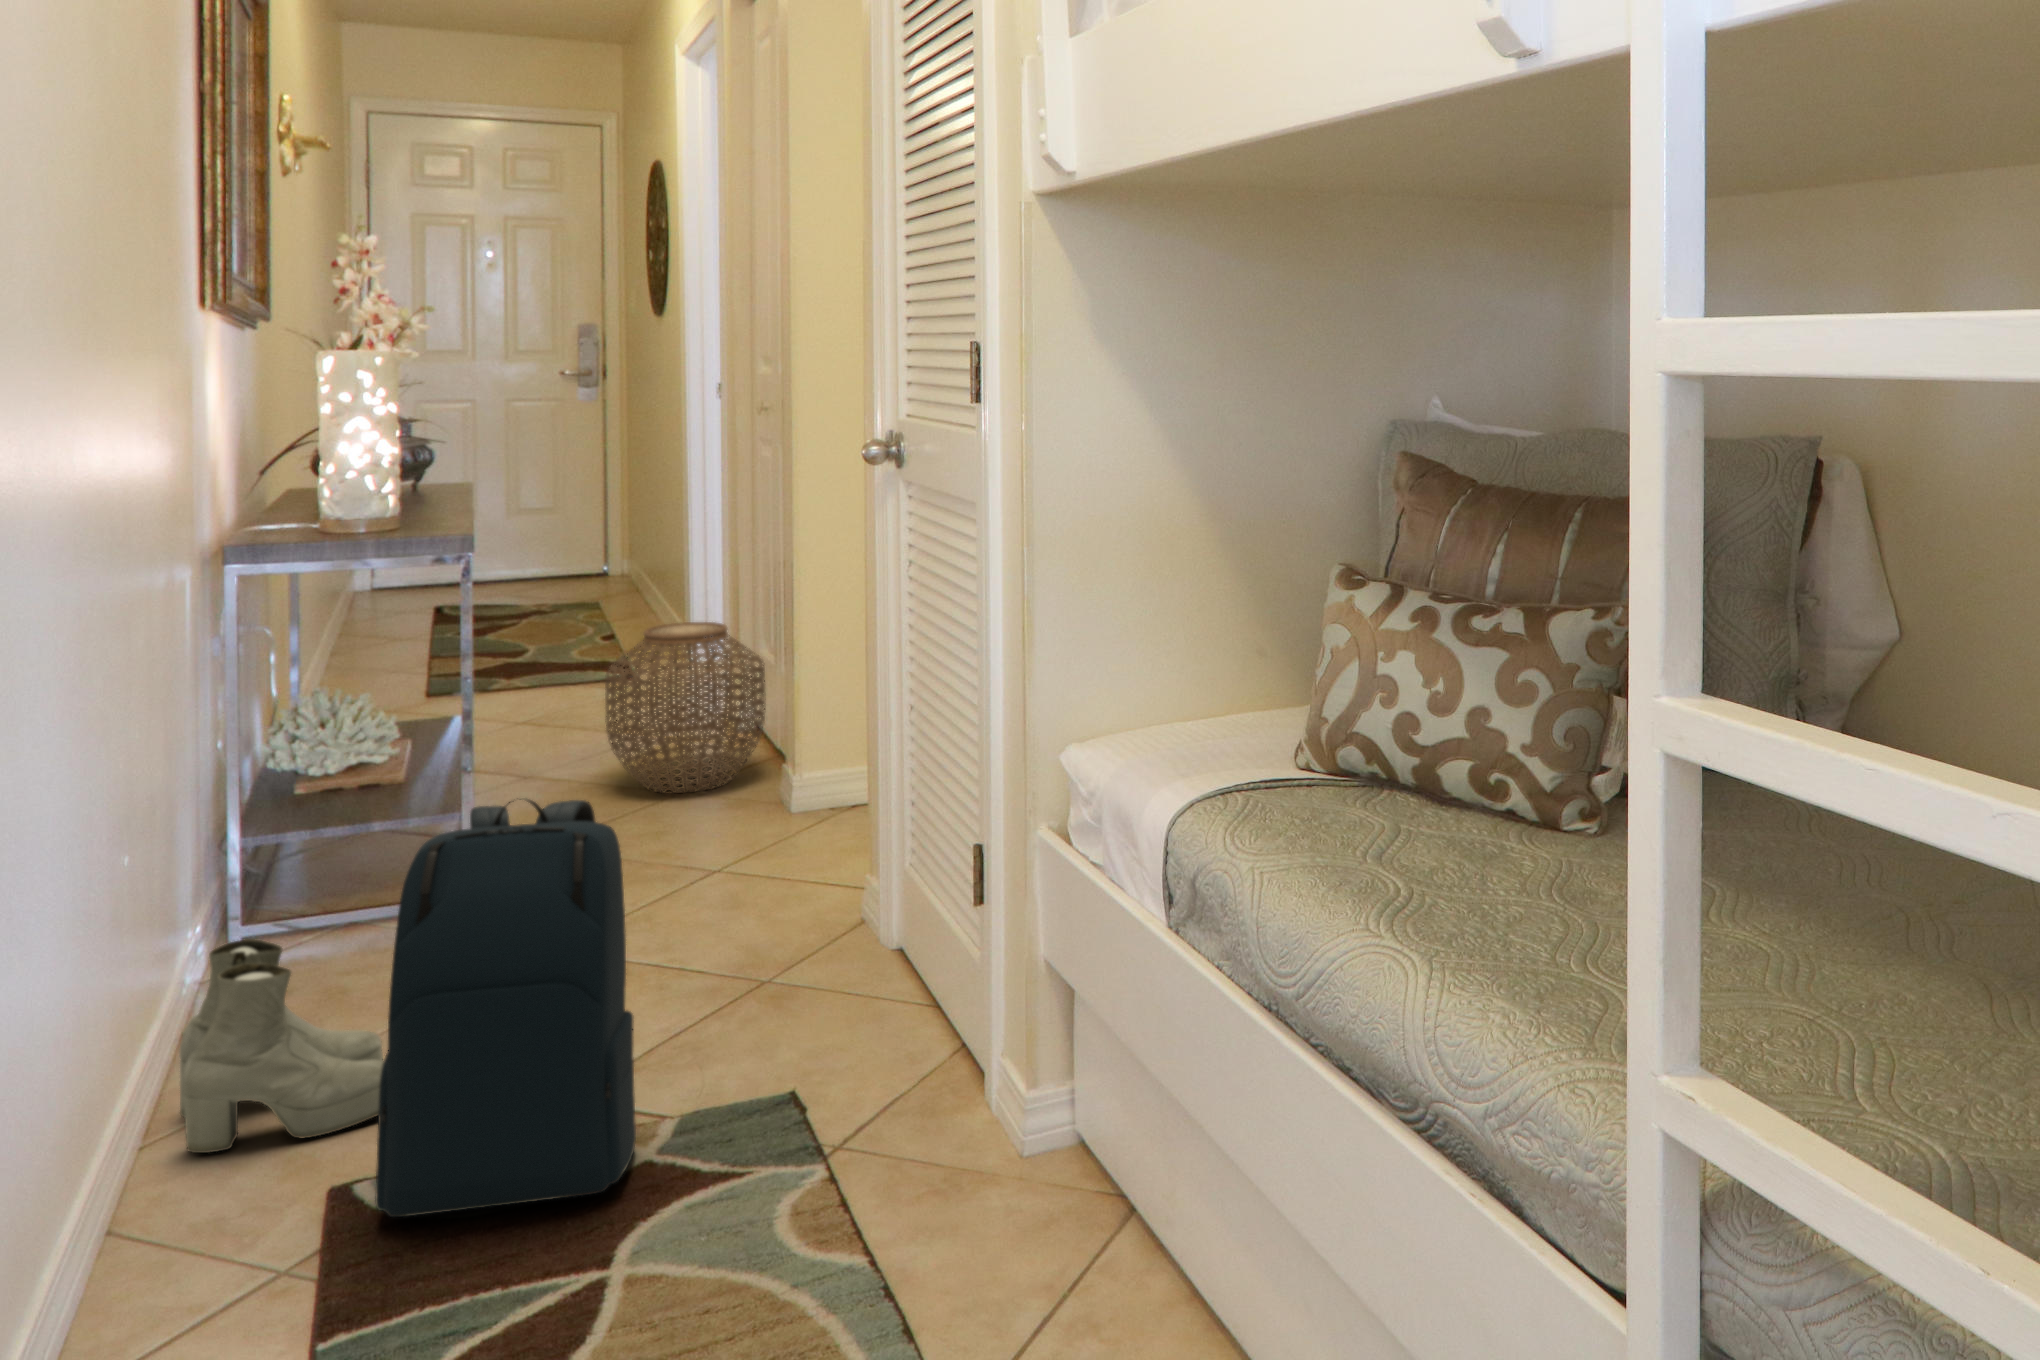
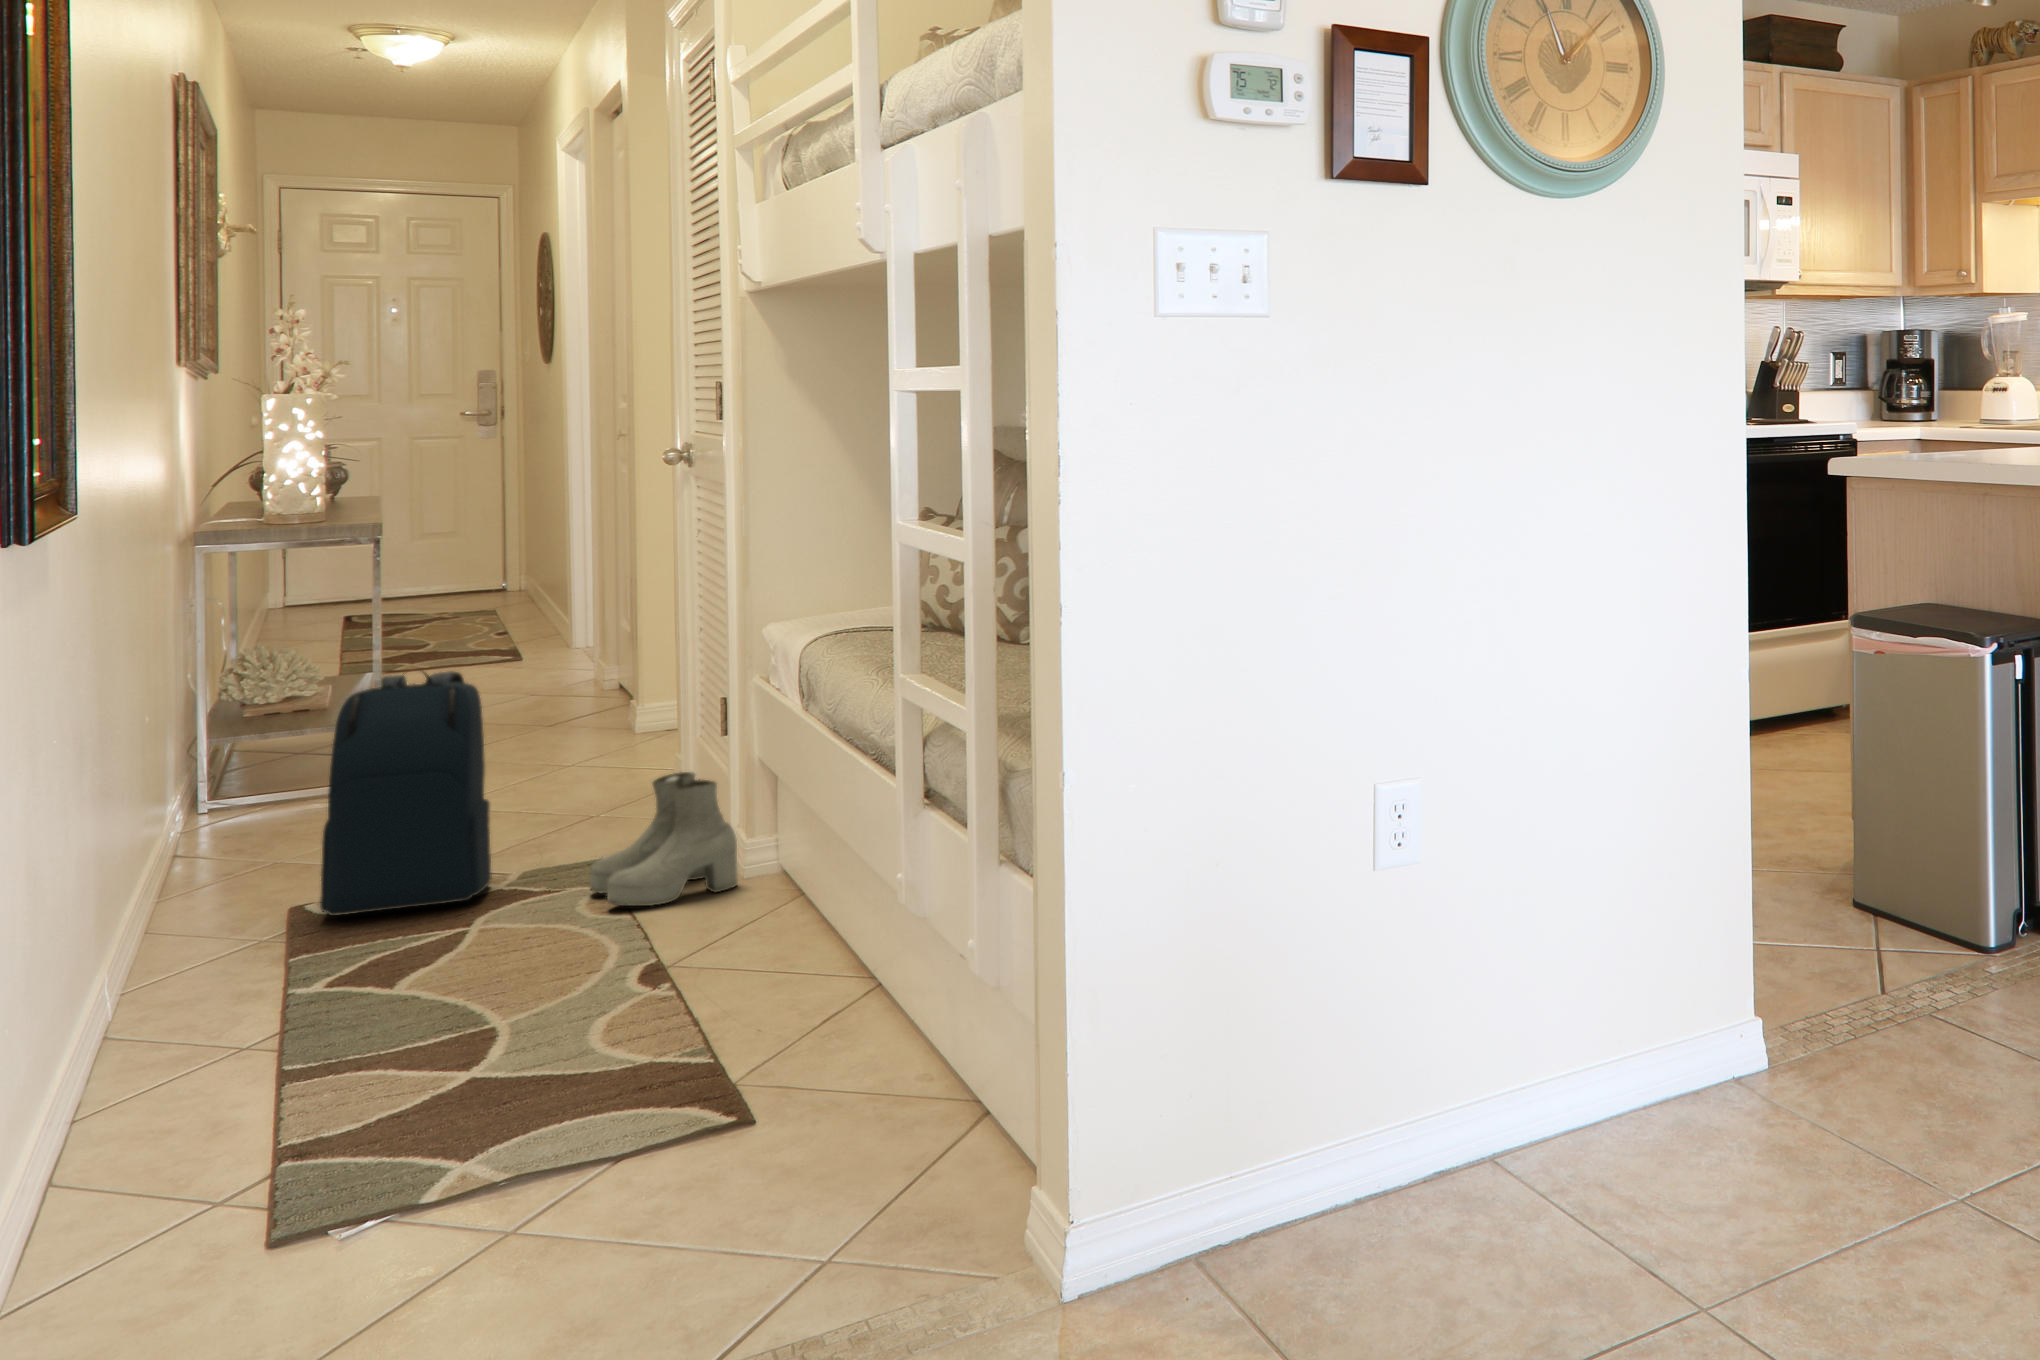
woven basket: present [605,622,766,793] -> none [488,597,617,723]
boots: present [179,939,383,1153] -> present [590,772,738,906]

